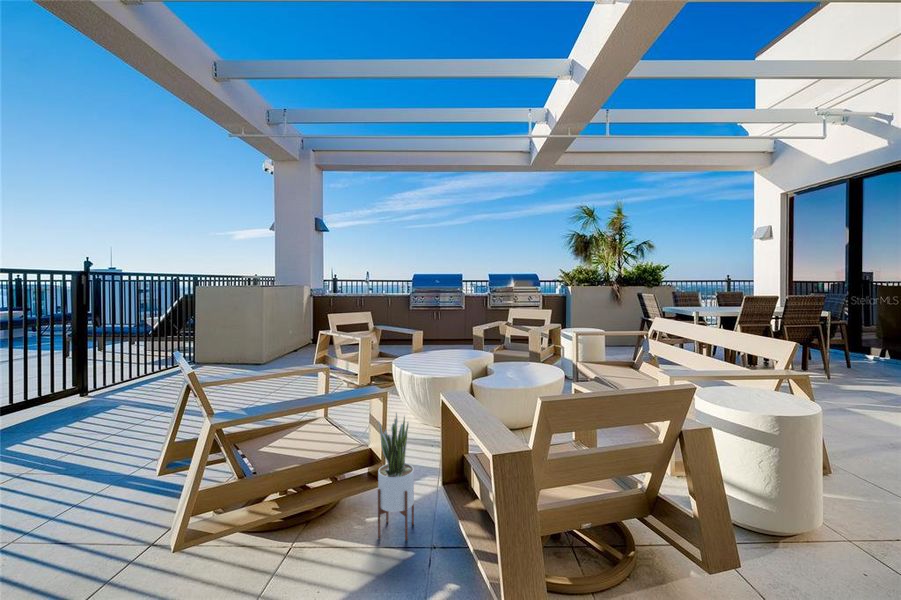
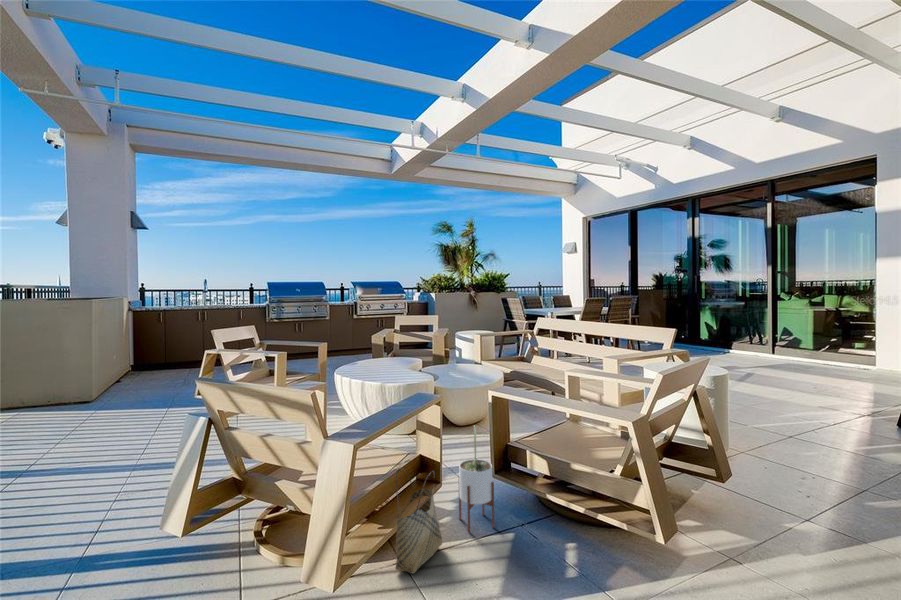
woven basket: none [273,456,339,562] -> present [396,468,442,574]

